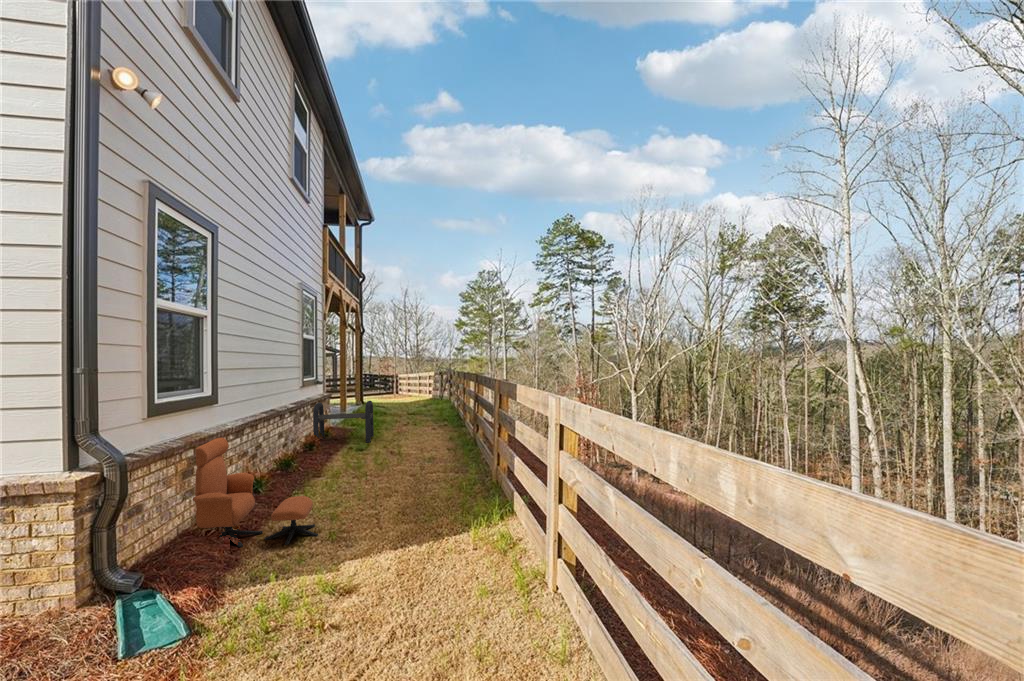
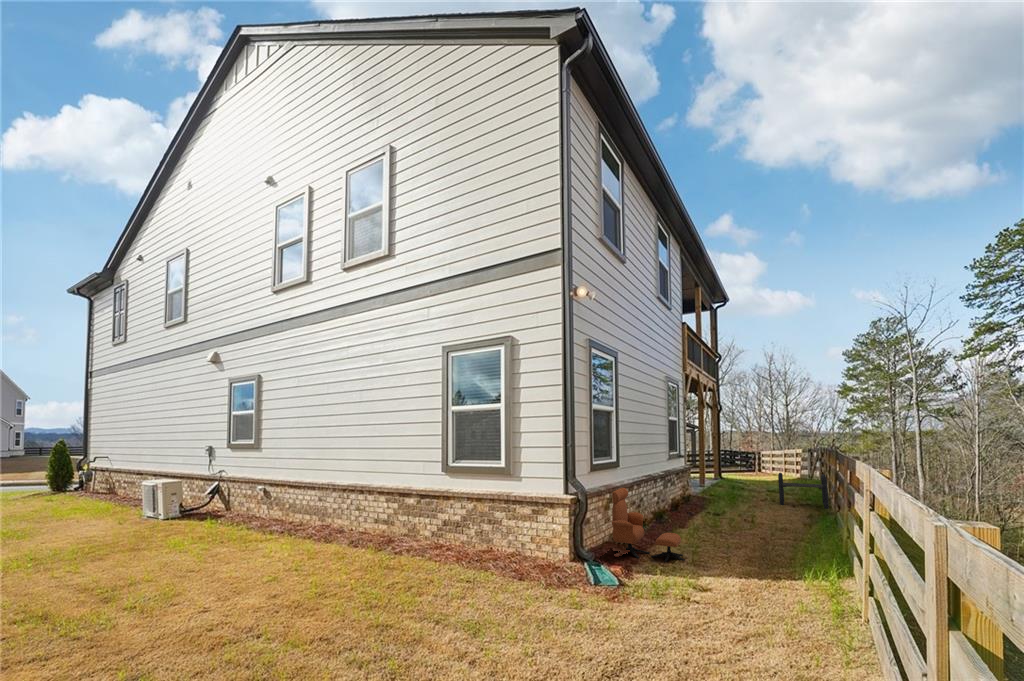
bench: present [313,401,374,443] -> present [778,473,829,509]

